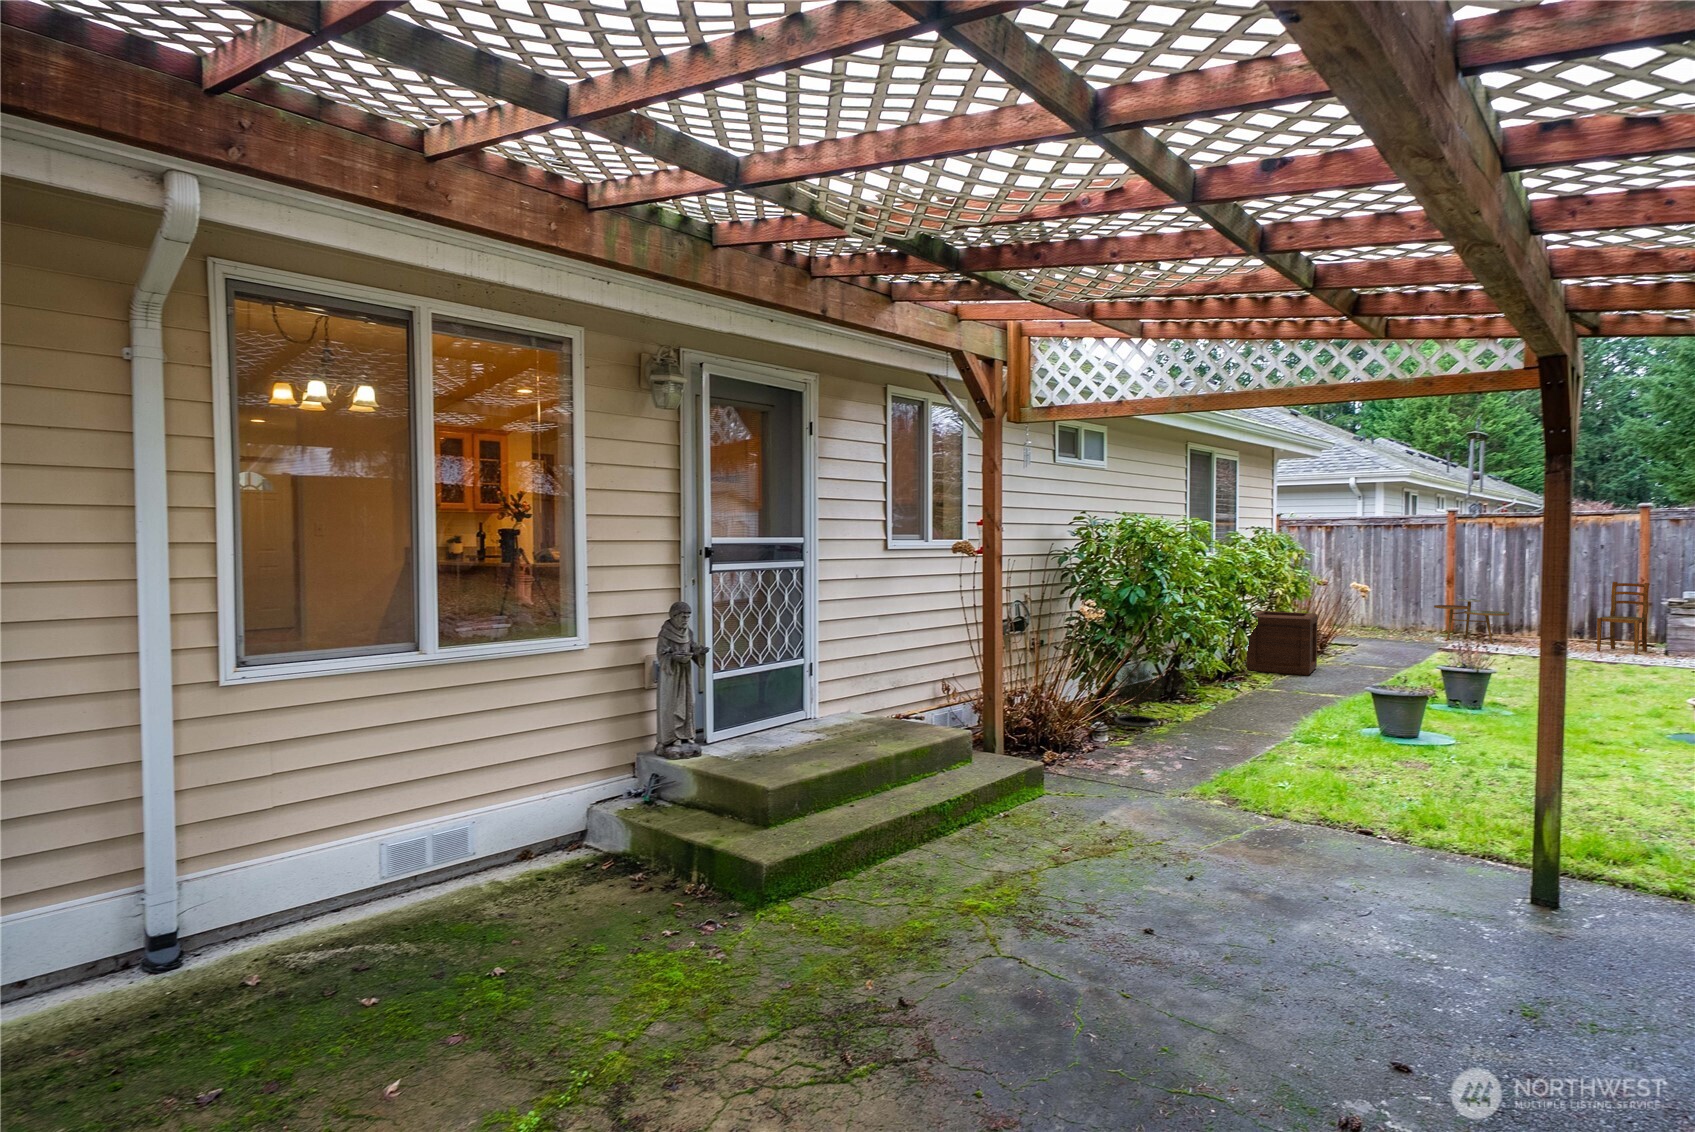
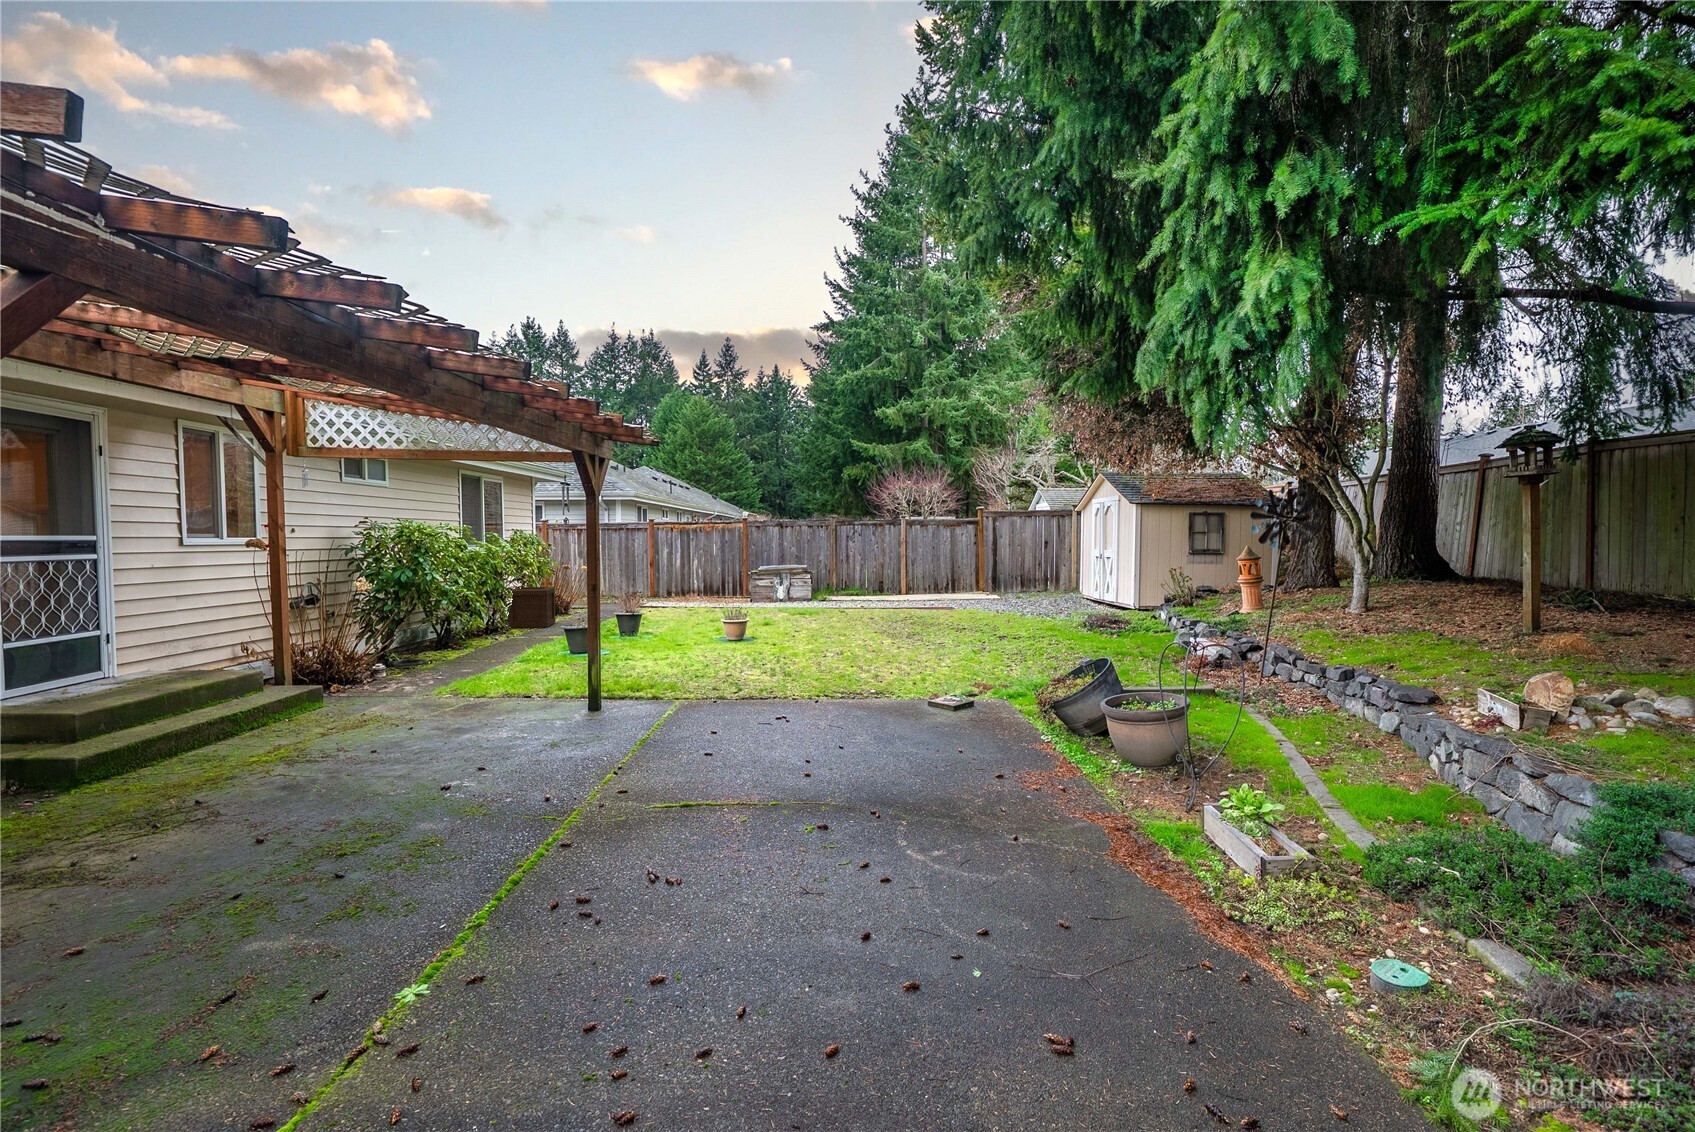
chair: present [1597,582,1650,655] -> none [721,562,745,603]
side table: present [1434,599,1509,643] -> none [641,575,680,602]

